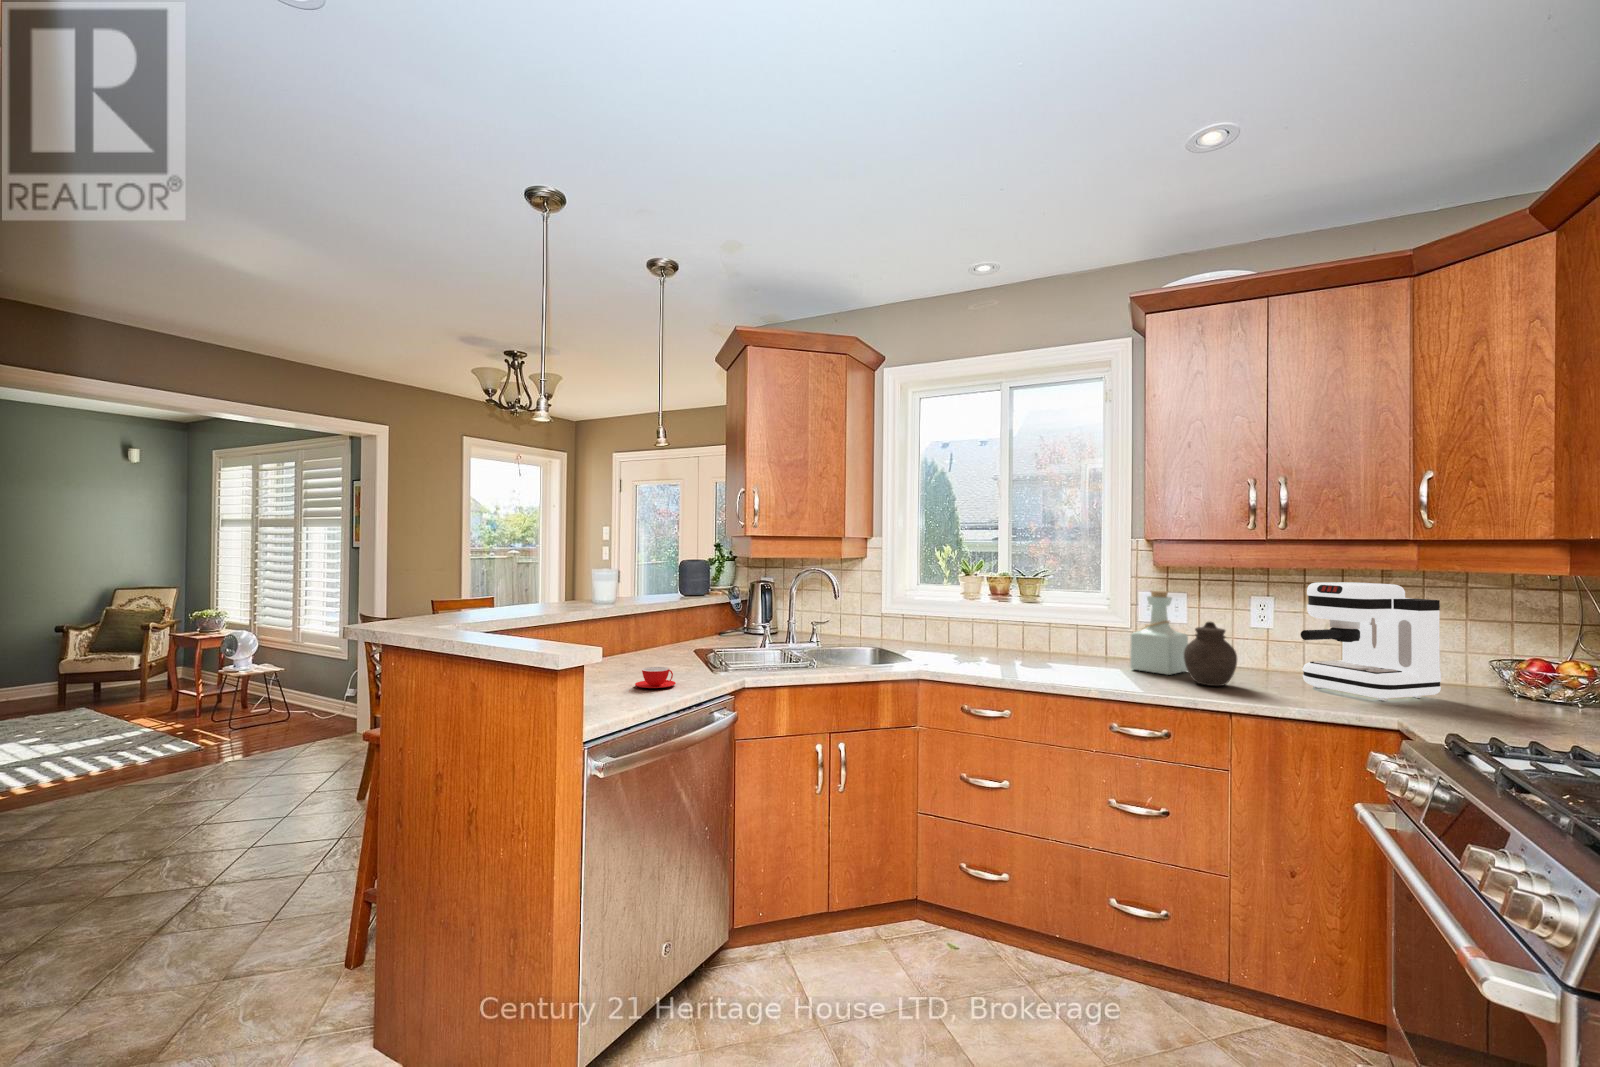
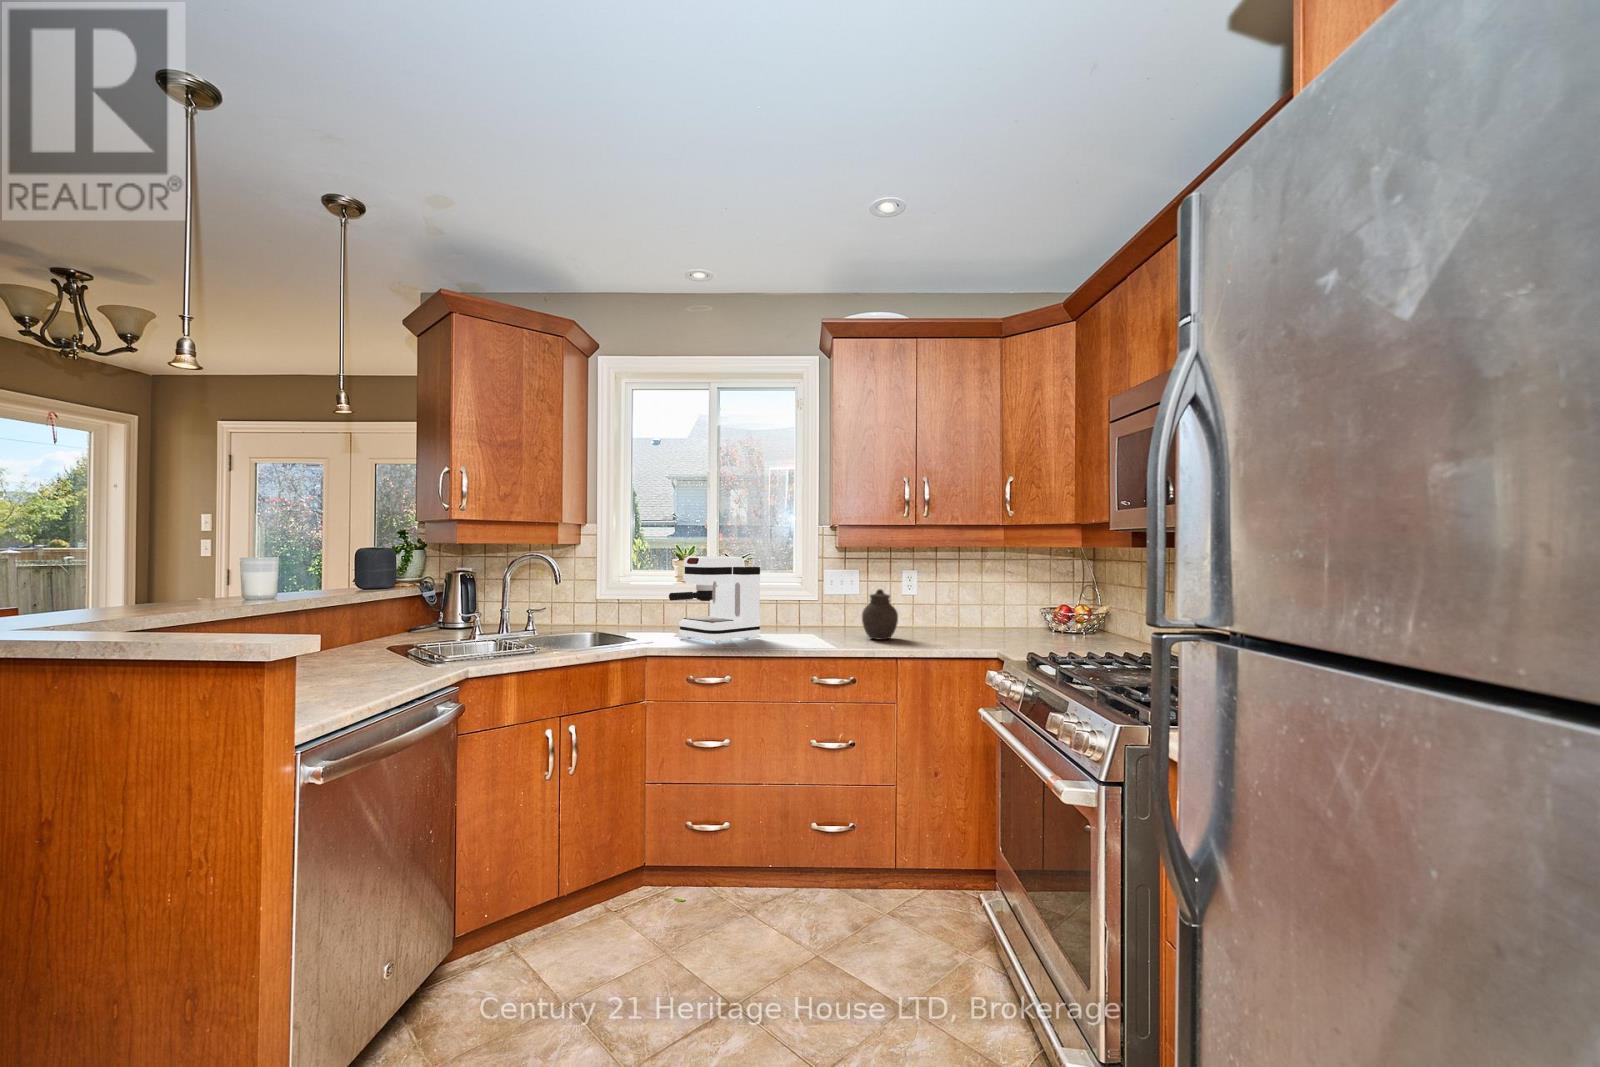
coffee maker: present [1301,582,1441,701] -> present [669,556,760,642]
bottle: present [1130,591,1188,675] -> none [820,567,861,635]
teacup: present [635,667,676,688] -> none [334,661,388,685]

